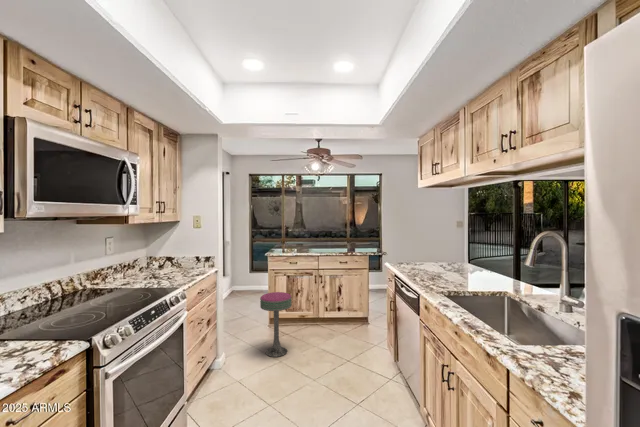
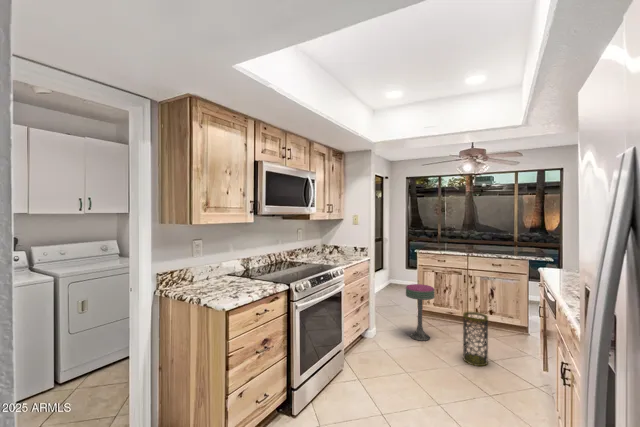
trash can: none [324,315,348,373] -> present [463,312,488,366]

